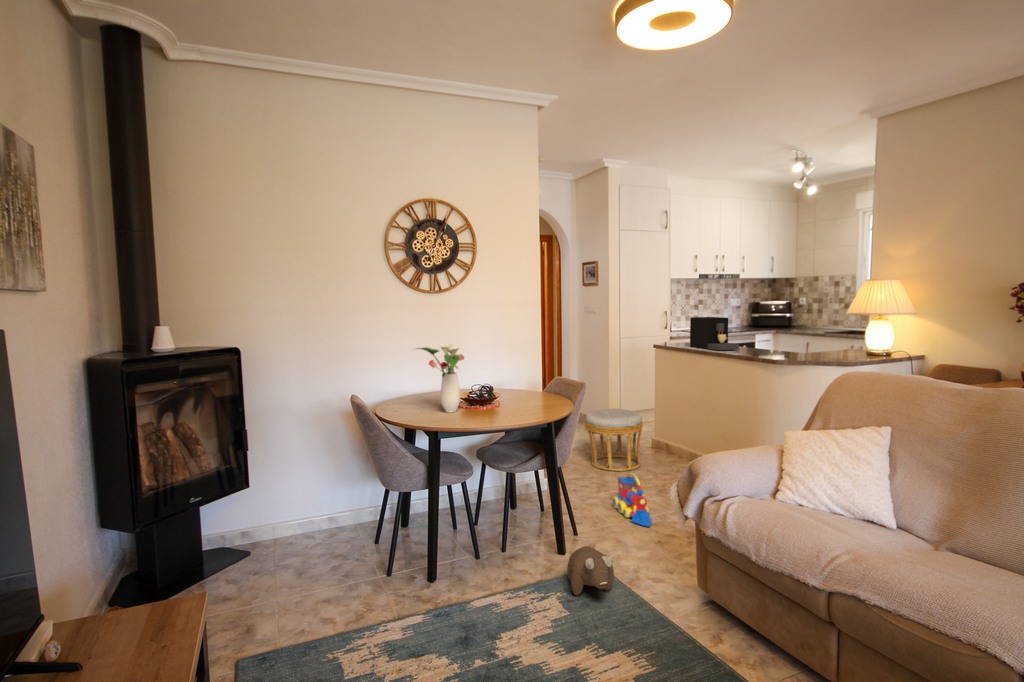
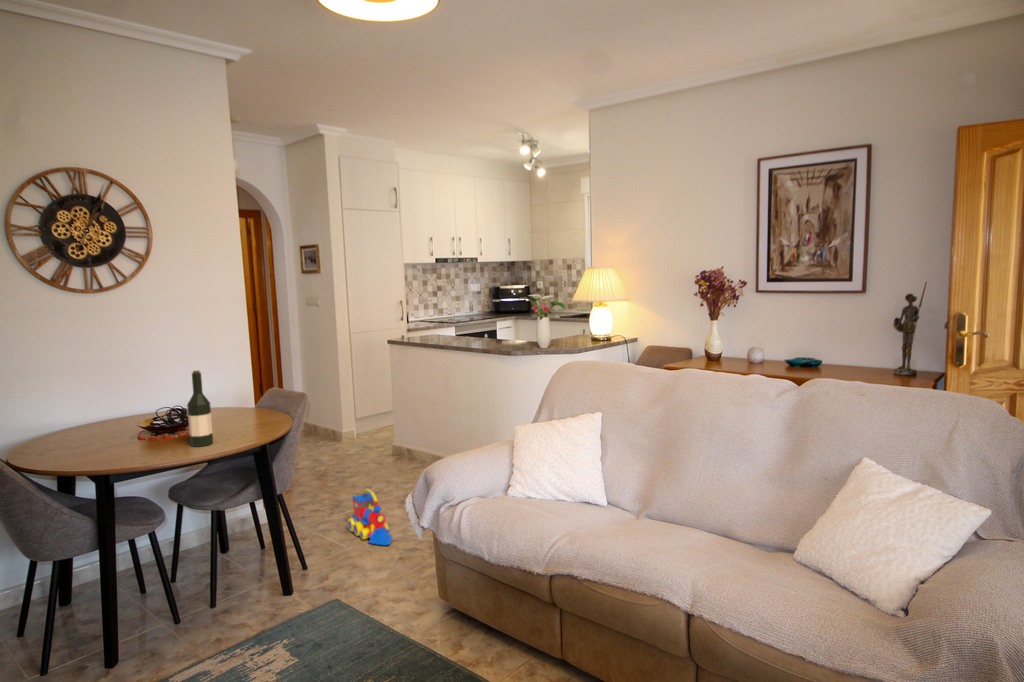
coffee maker: present [690,317,739,350] -> none [426,308,476,344]
flower arrangement: present [416,344,464,413] -> present [519,294,565,348]
wine bottle: none [494,356,511,417] -> present [187,371,213,447]
ottoman: present [585,409,642,471] -> none [312,416,380,489]
plush toy: present [567,546,614,595] -> none [295,580,349,638]

